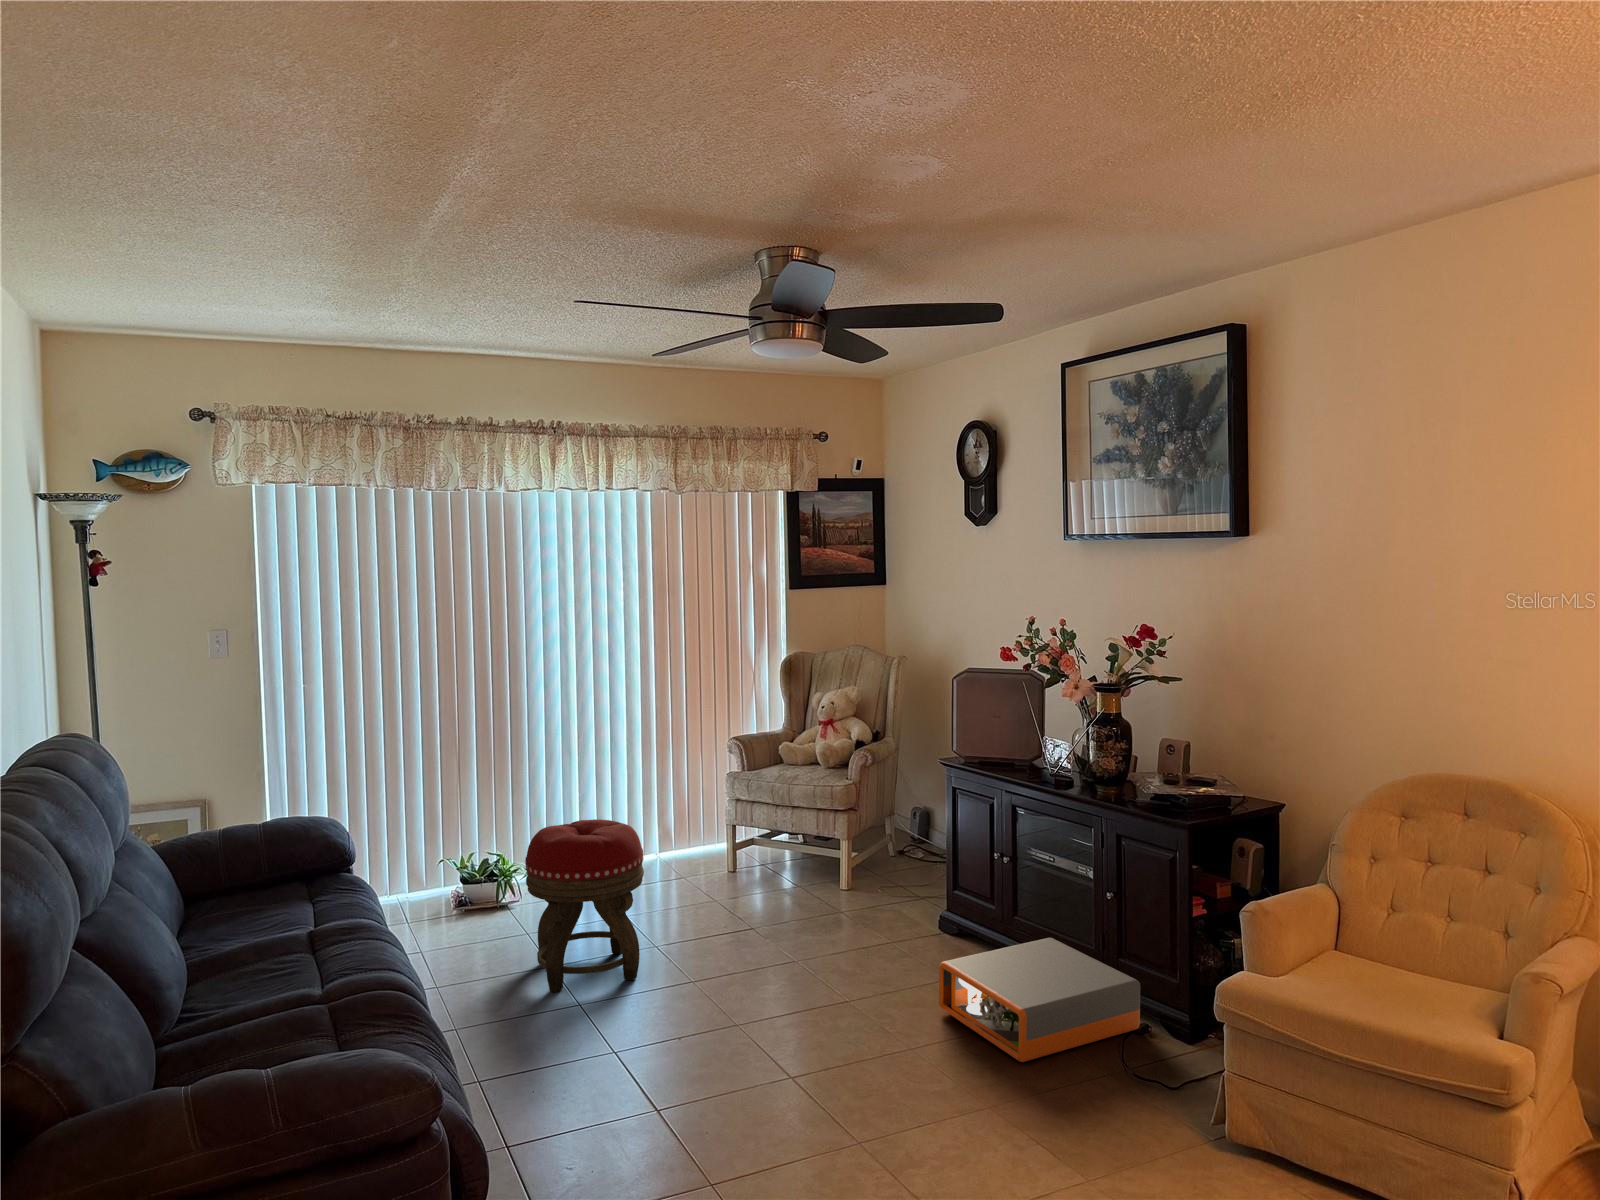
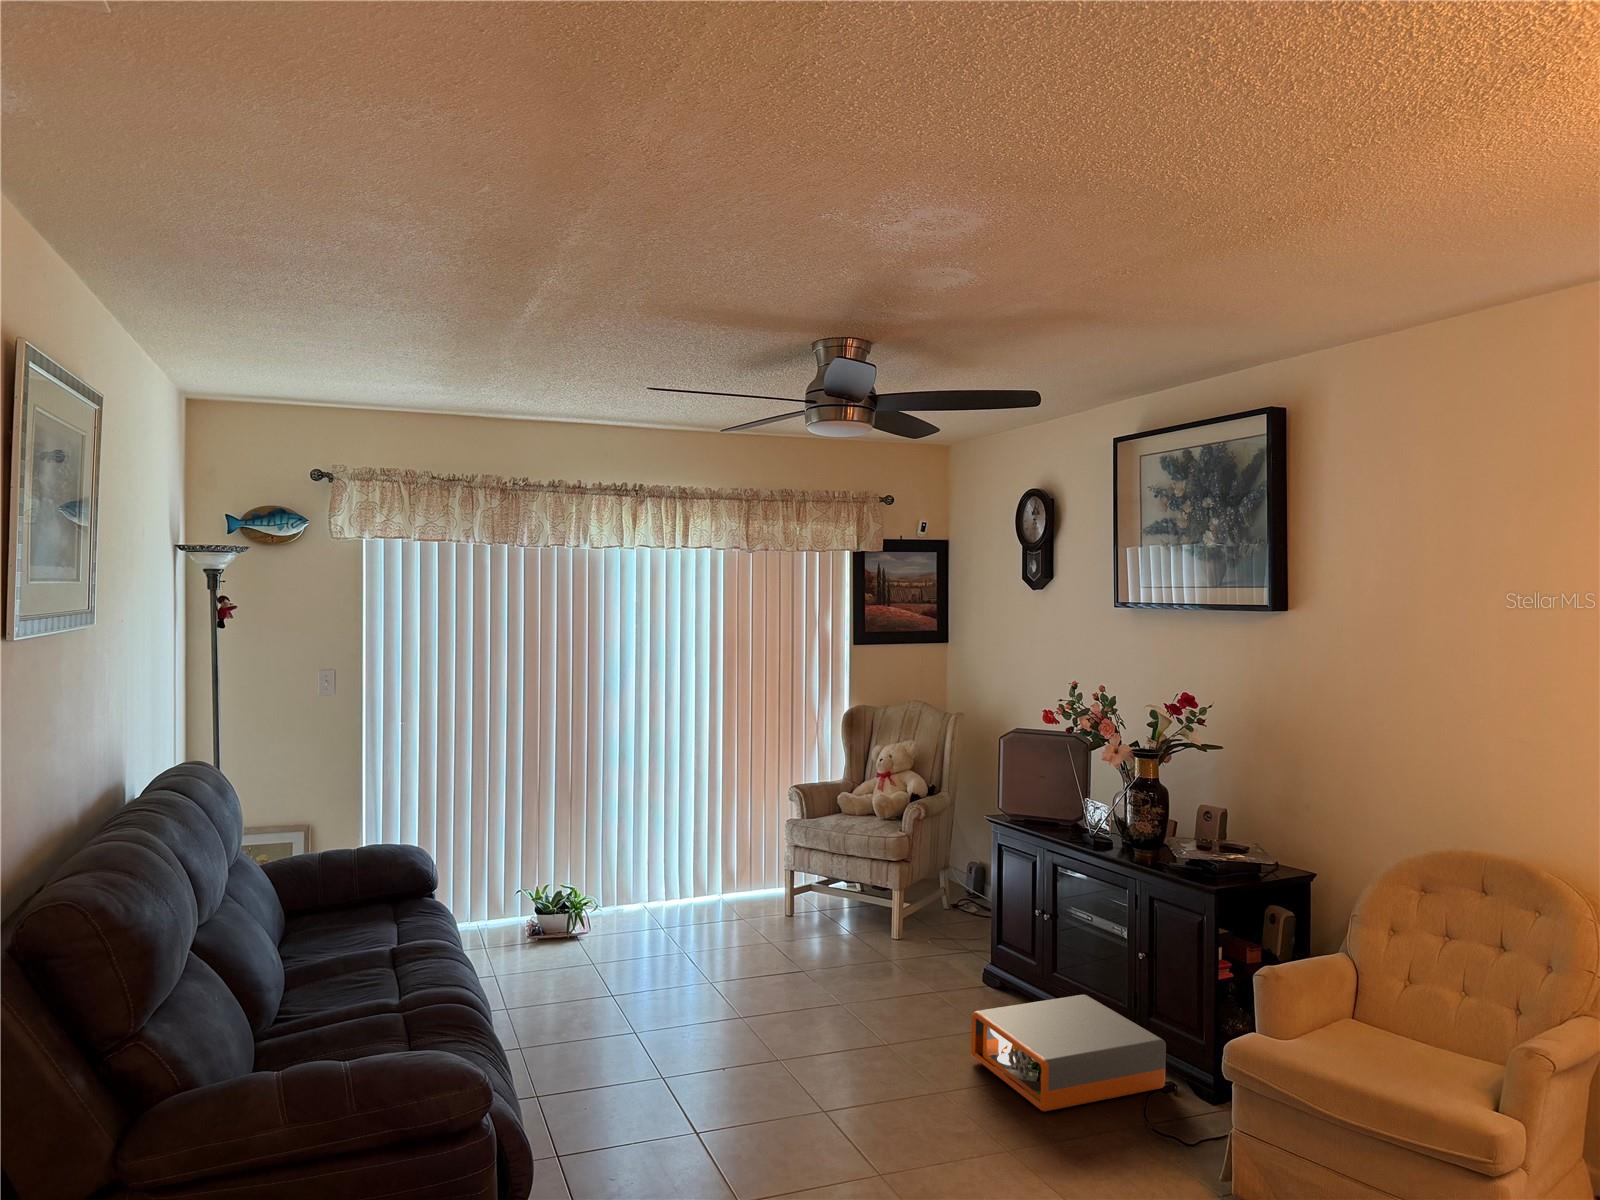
footstool: present [525,819,644,992] -> none [590,859,699,1020]

